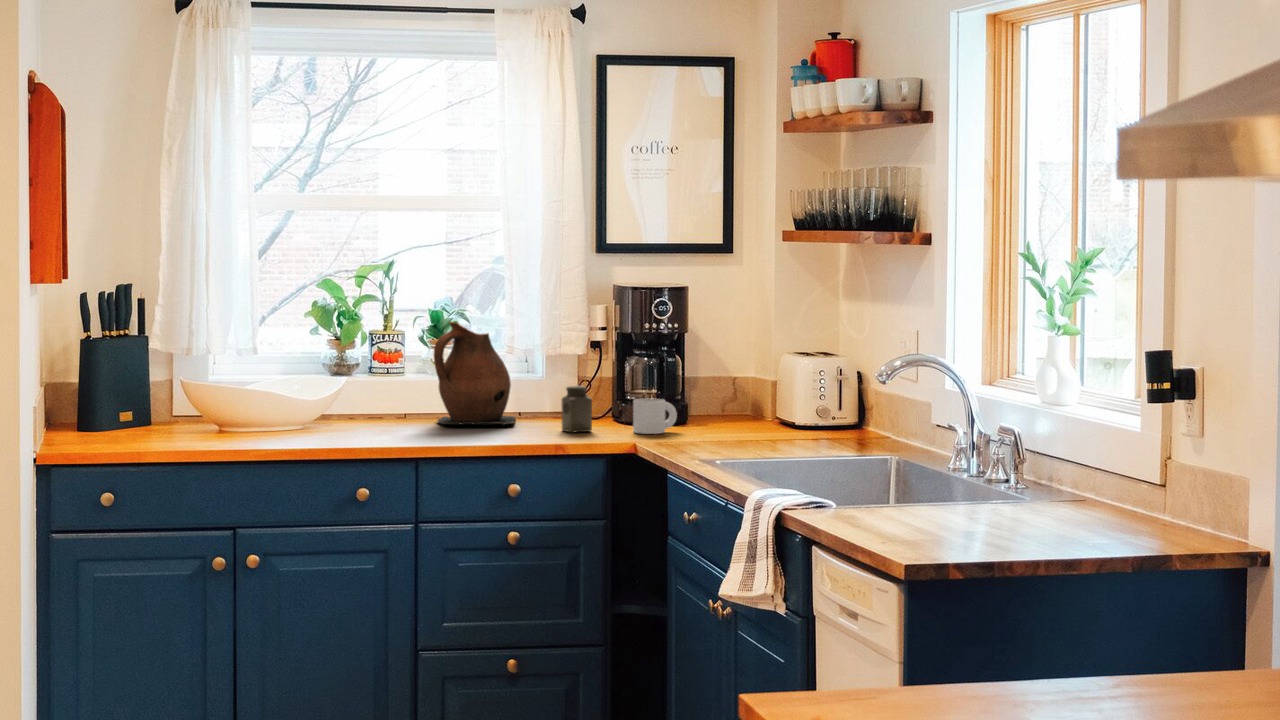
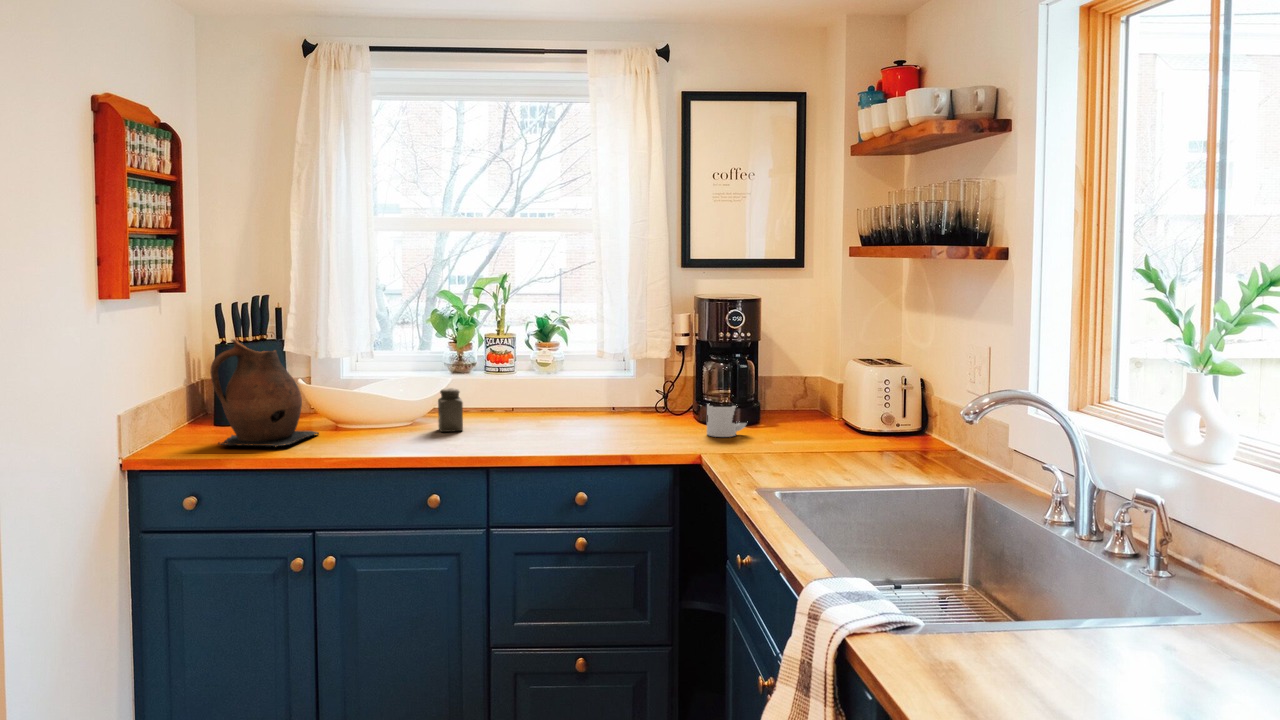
ceramic pitcher: present [434,322,516,425] -> present [211,339,319,448]
salt shaker: present [561,386,592,432] -> present [438,388,463,432]

